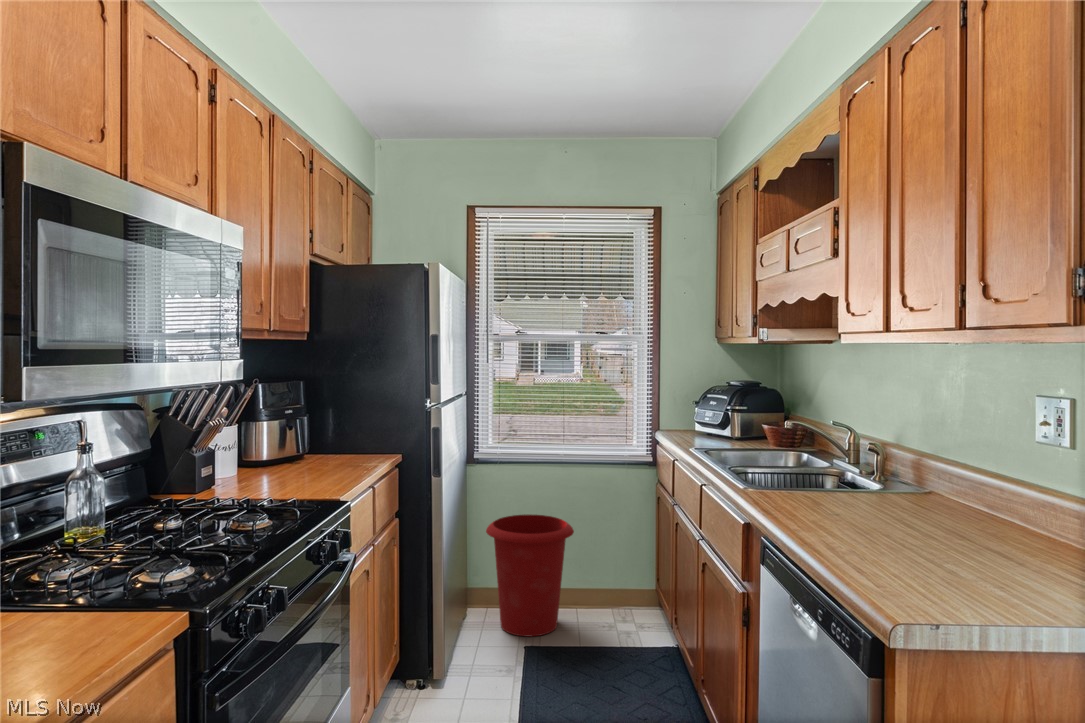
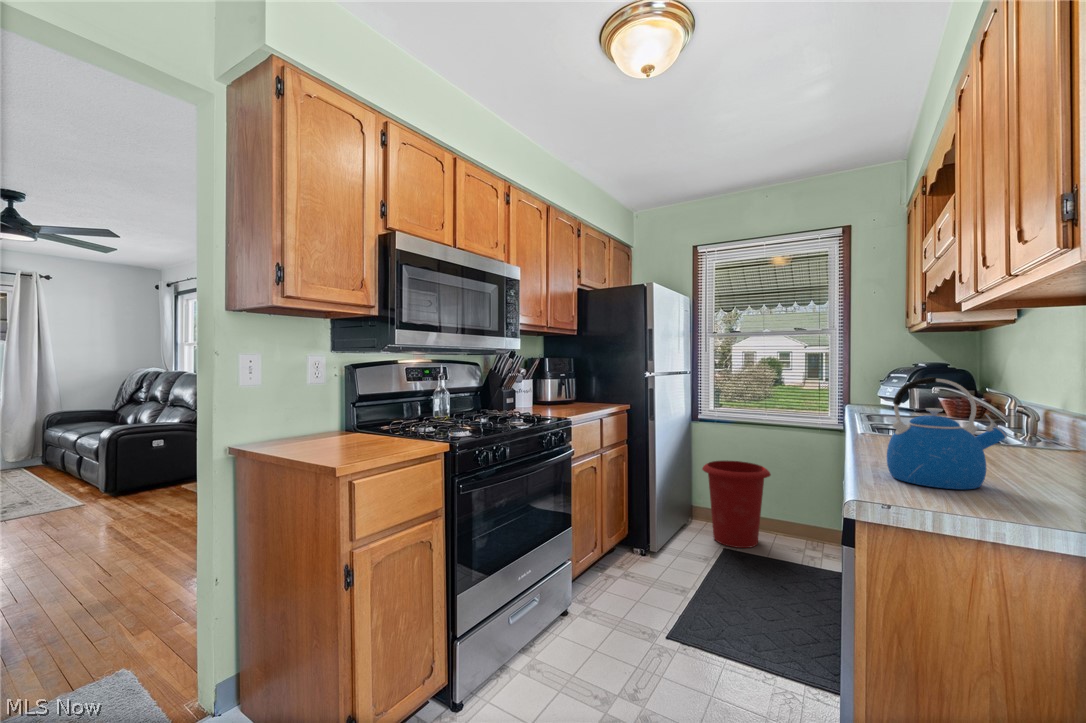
kettle: none [859,446,966,580] -> present [887,377,1007,489]

